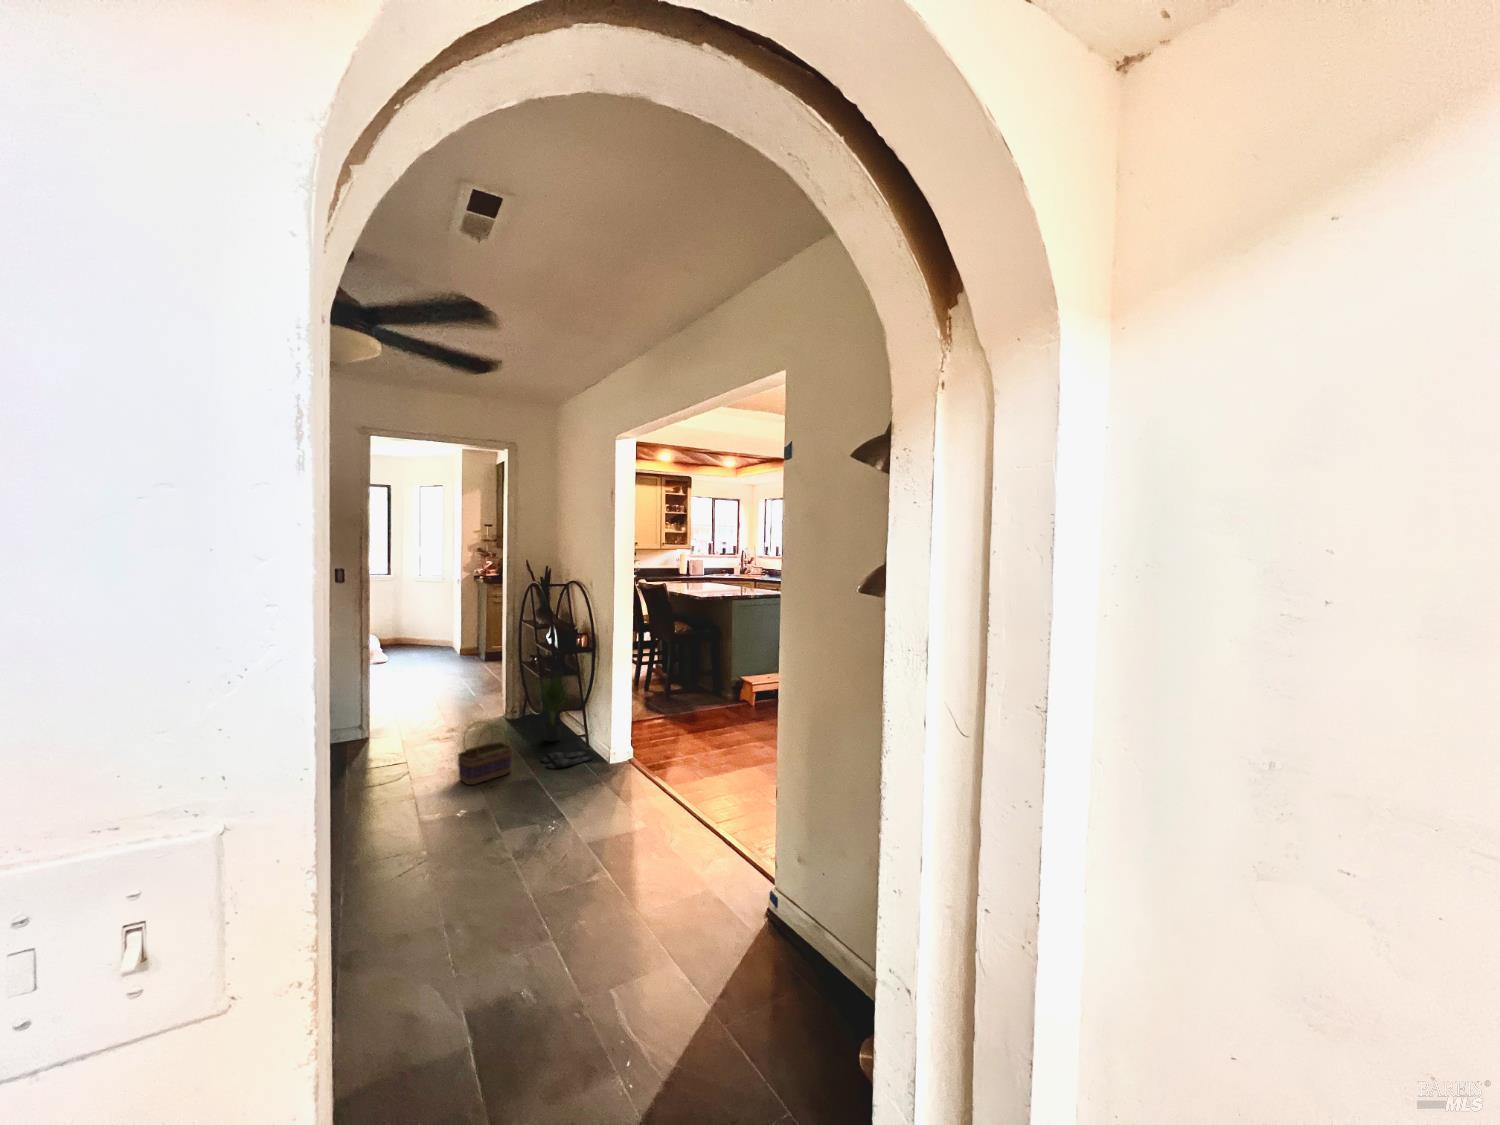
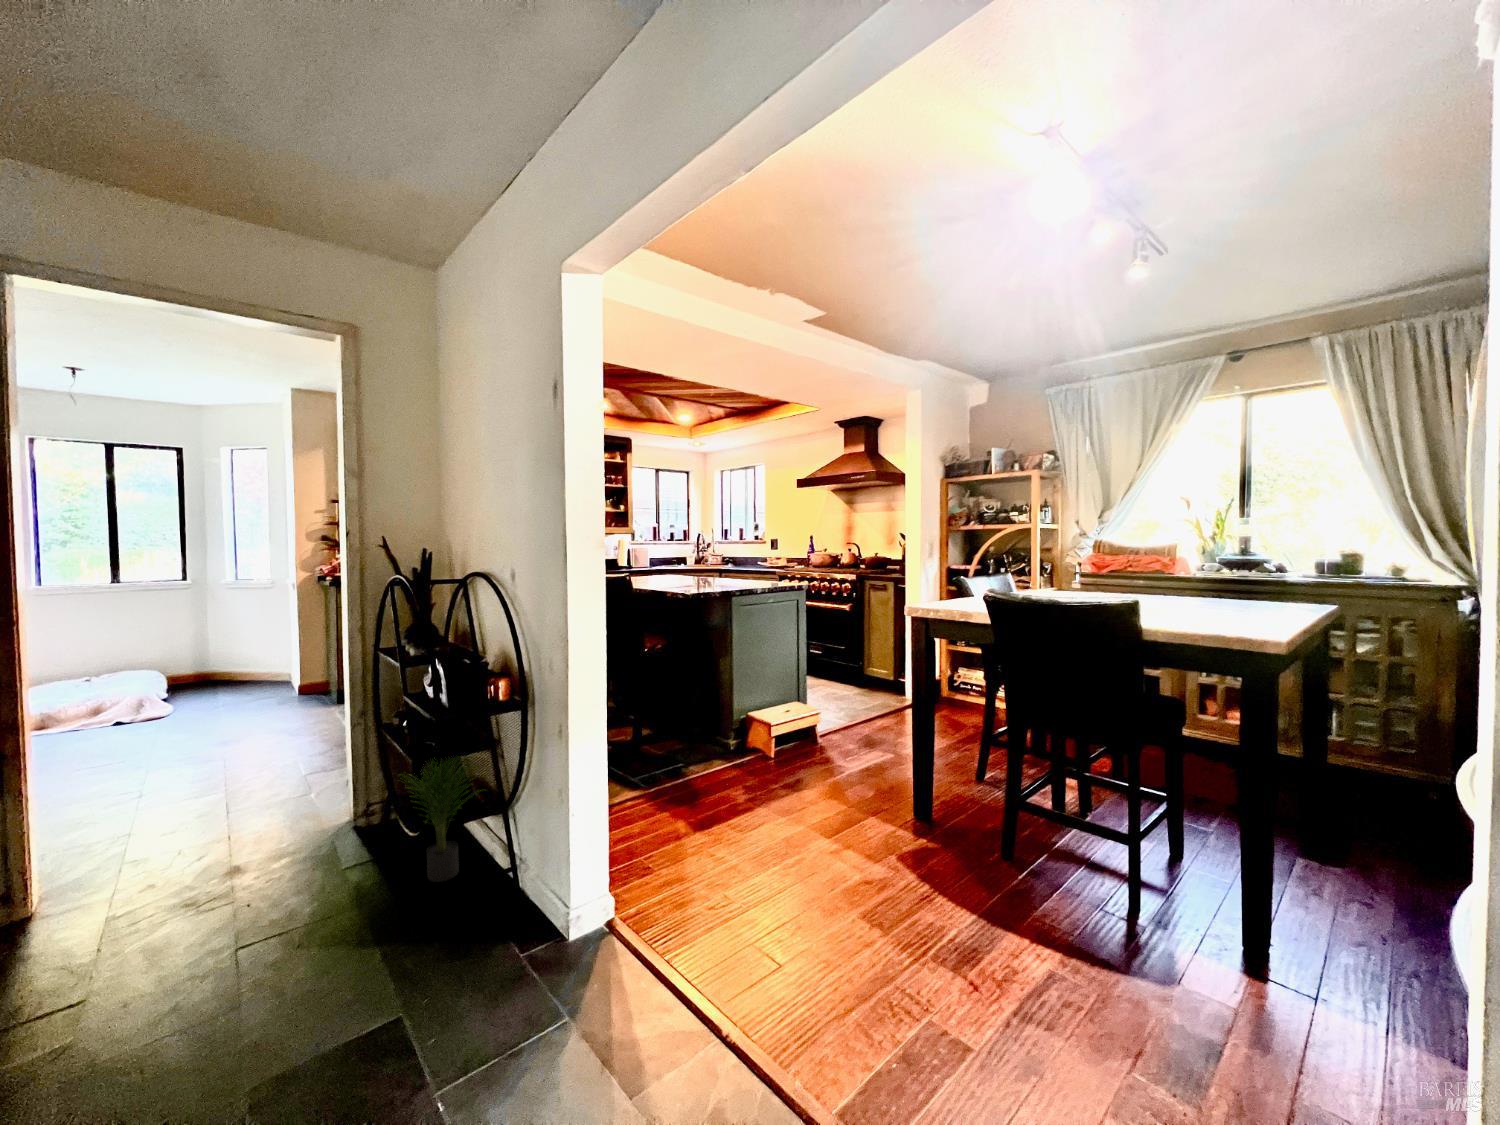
basket: present [458,722,512,785] -> none [207,887,349,1057]
slippers: present [541,751,592,769] -> none [418,904,528,968]

